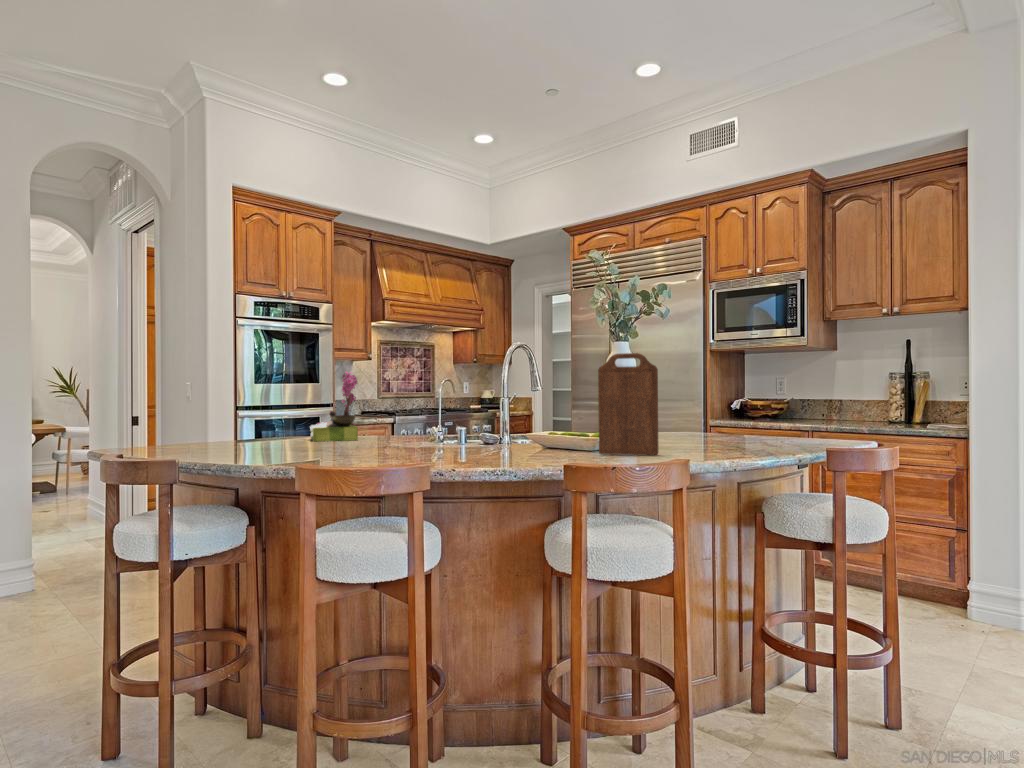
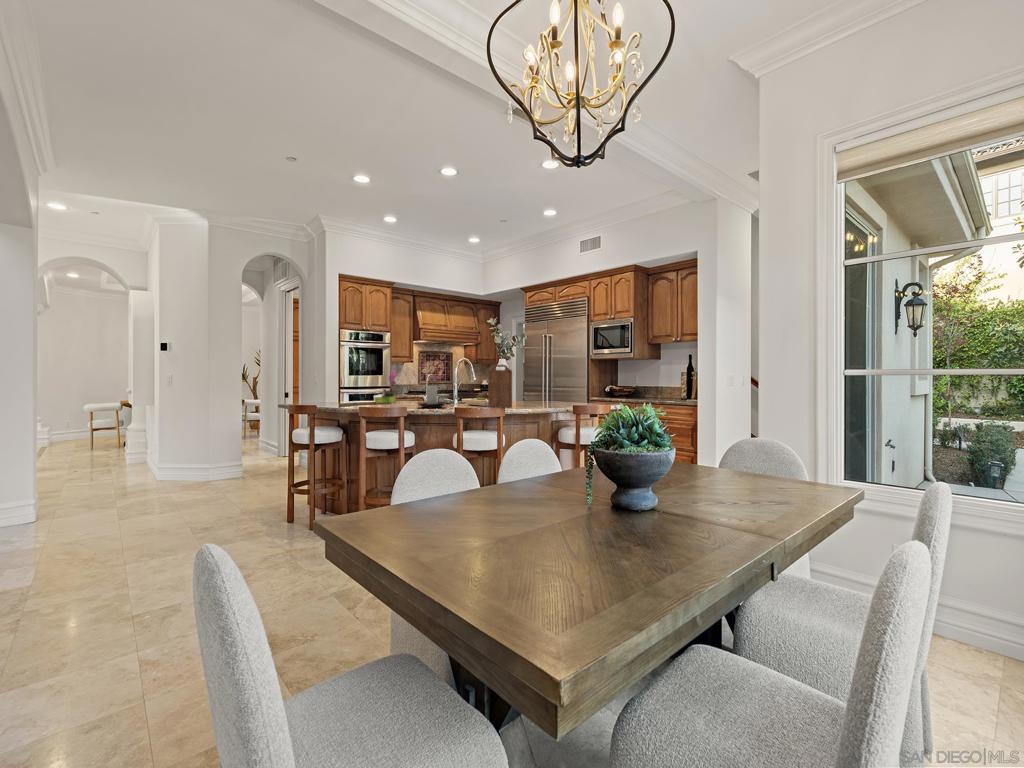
candle holder: none [431,402,507,461] -> present [417,386,446,408]

